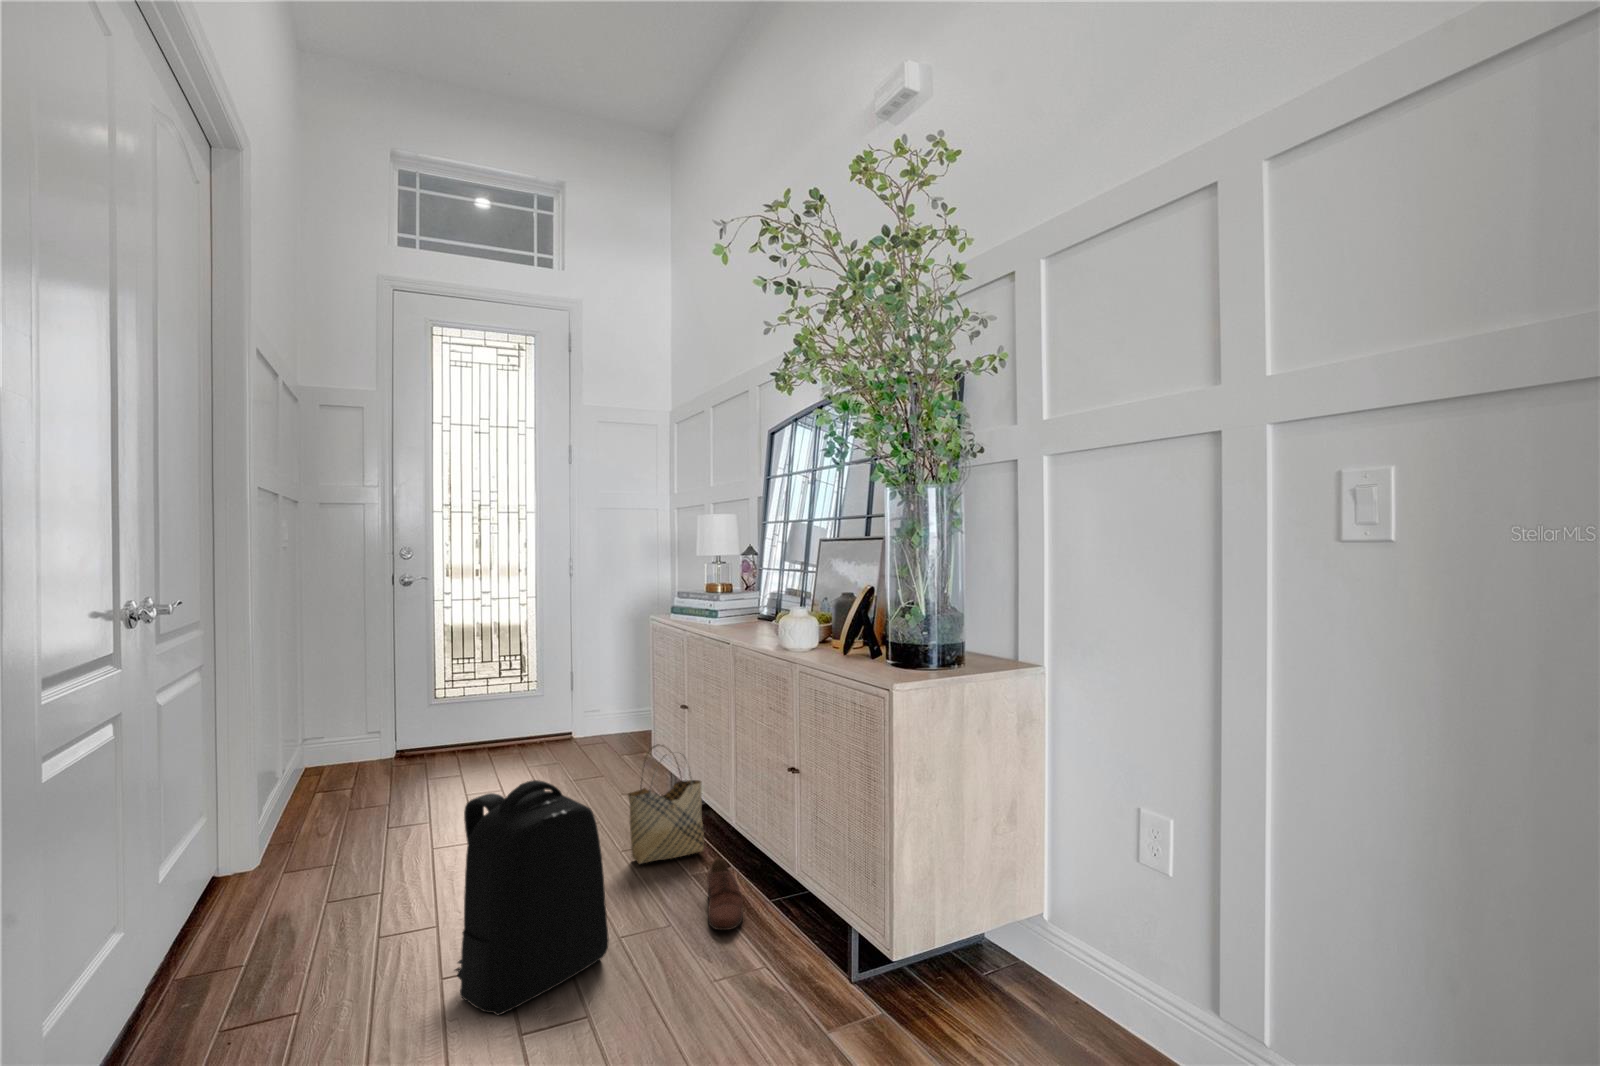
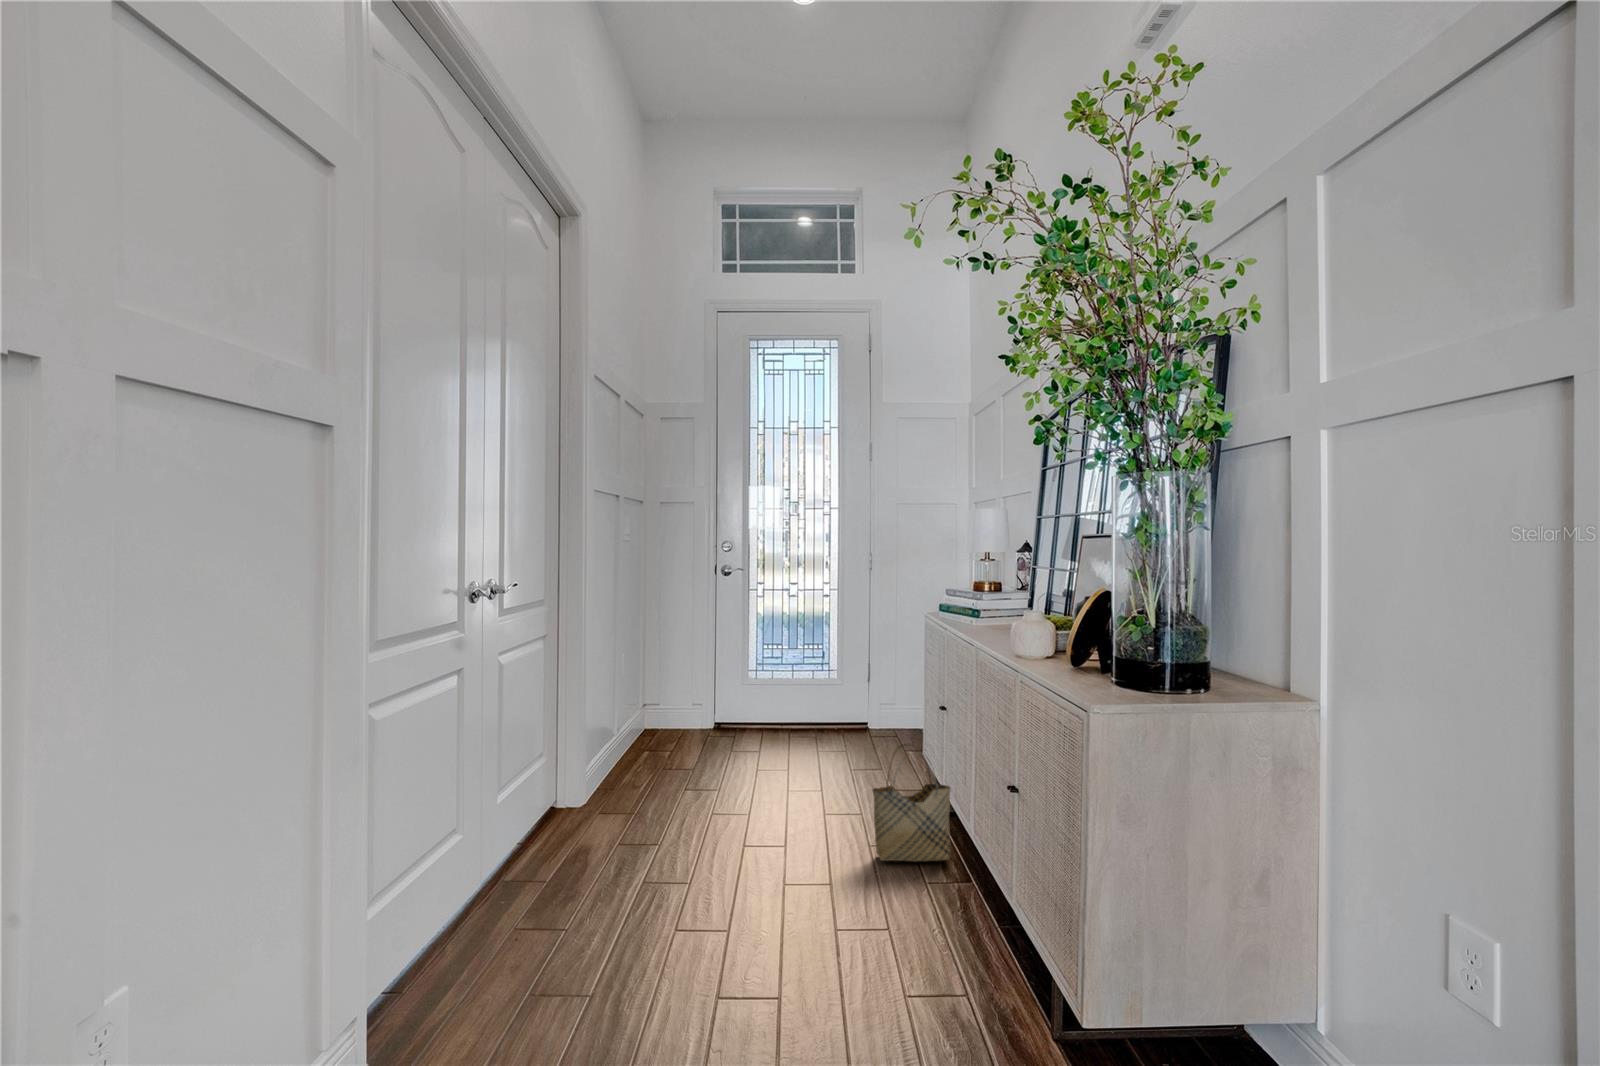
backpack: present [457,780,609,1015] -> none [680,762,815,974]
shoe: present [707,858,743,930] -> none [926,869,965,946]

